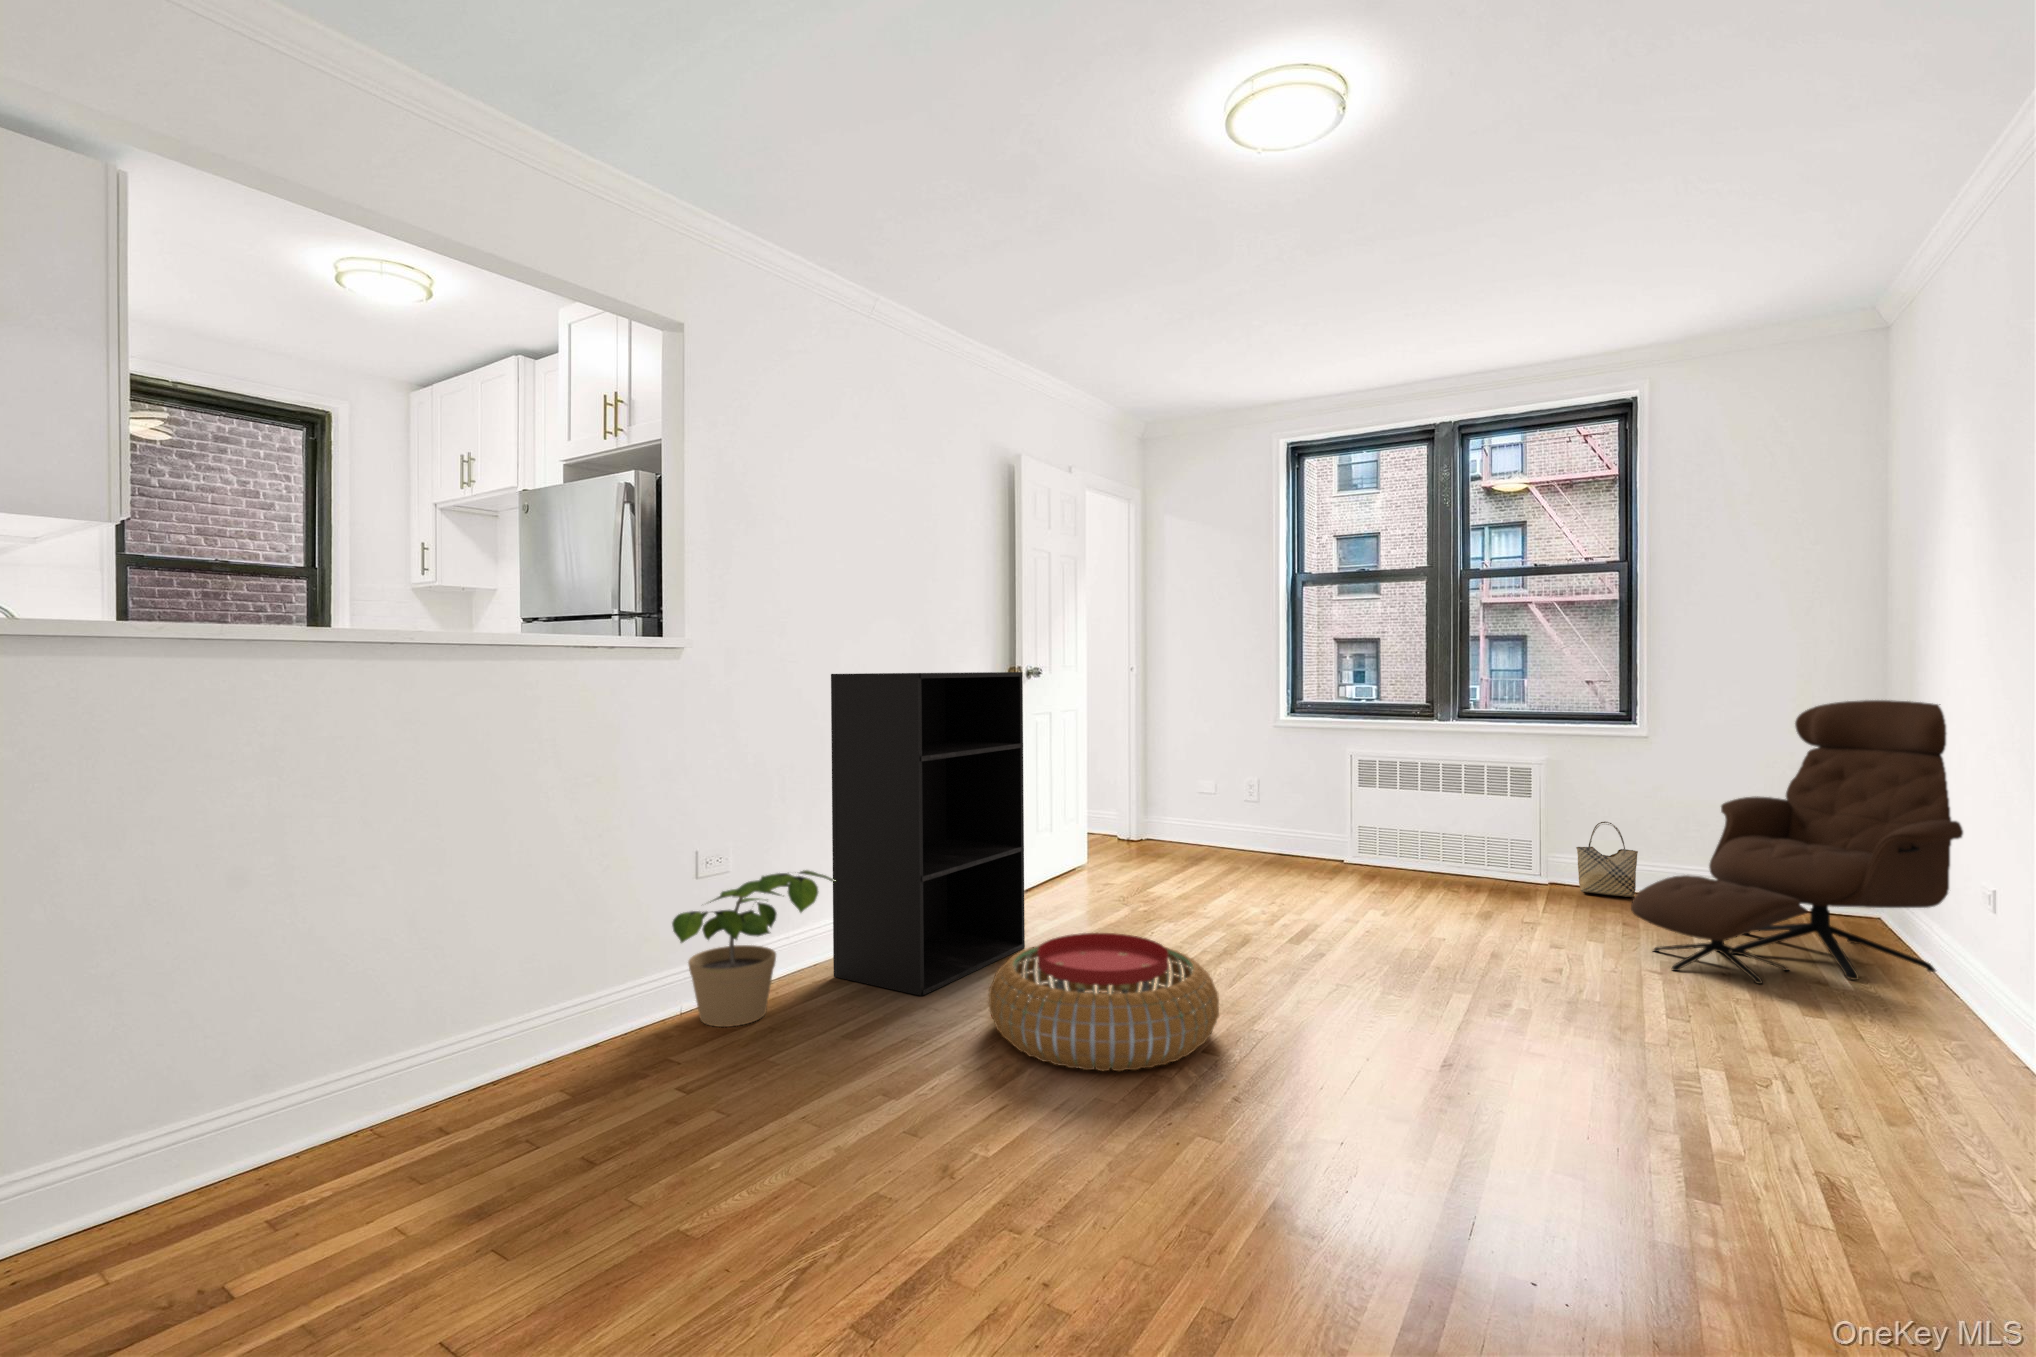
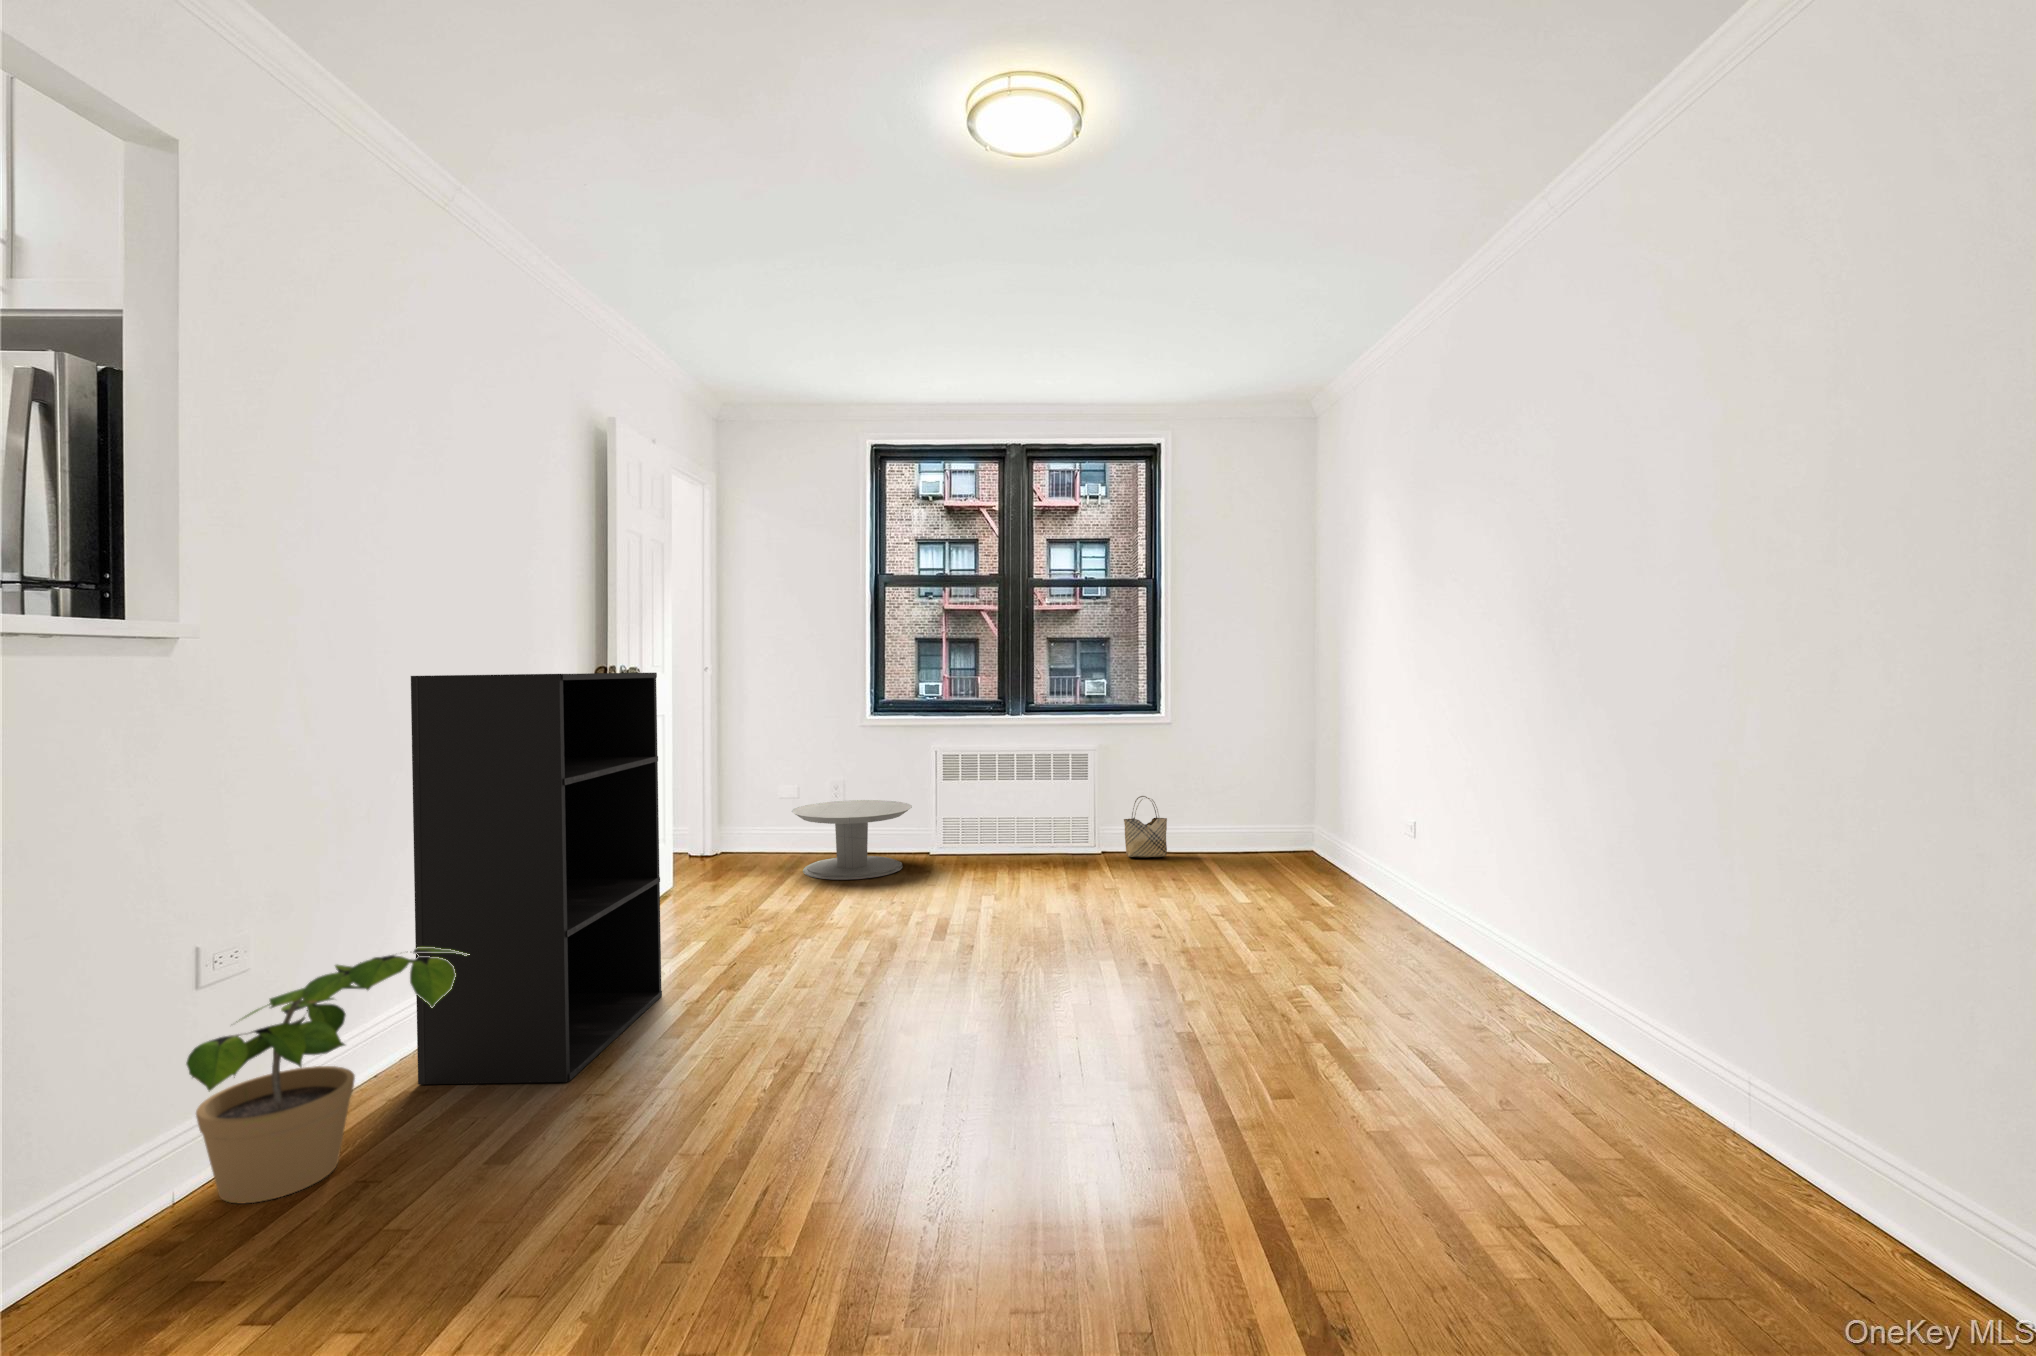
lounge chair: present [1631,700,1963,984] -> none [1195,689,1395,913]
side table: none [1198,799,1319,877] -> present [792,800,912,880]
pouf: present [989,933,1219,1071] -> none [684,960,948,1125]

